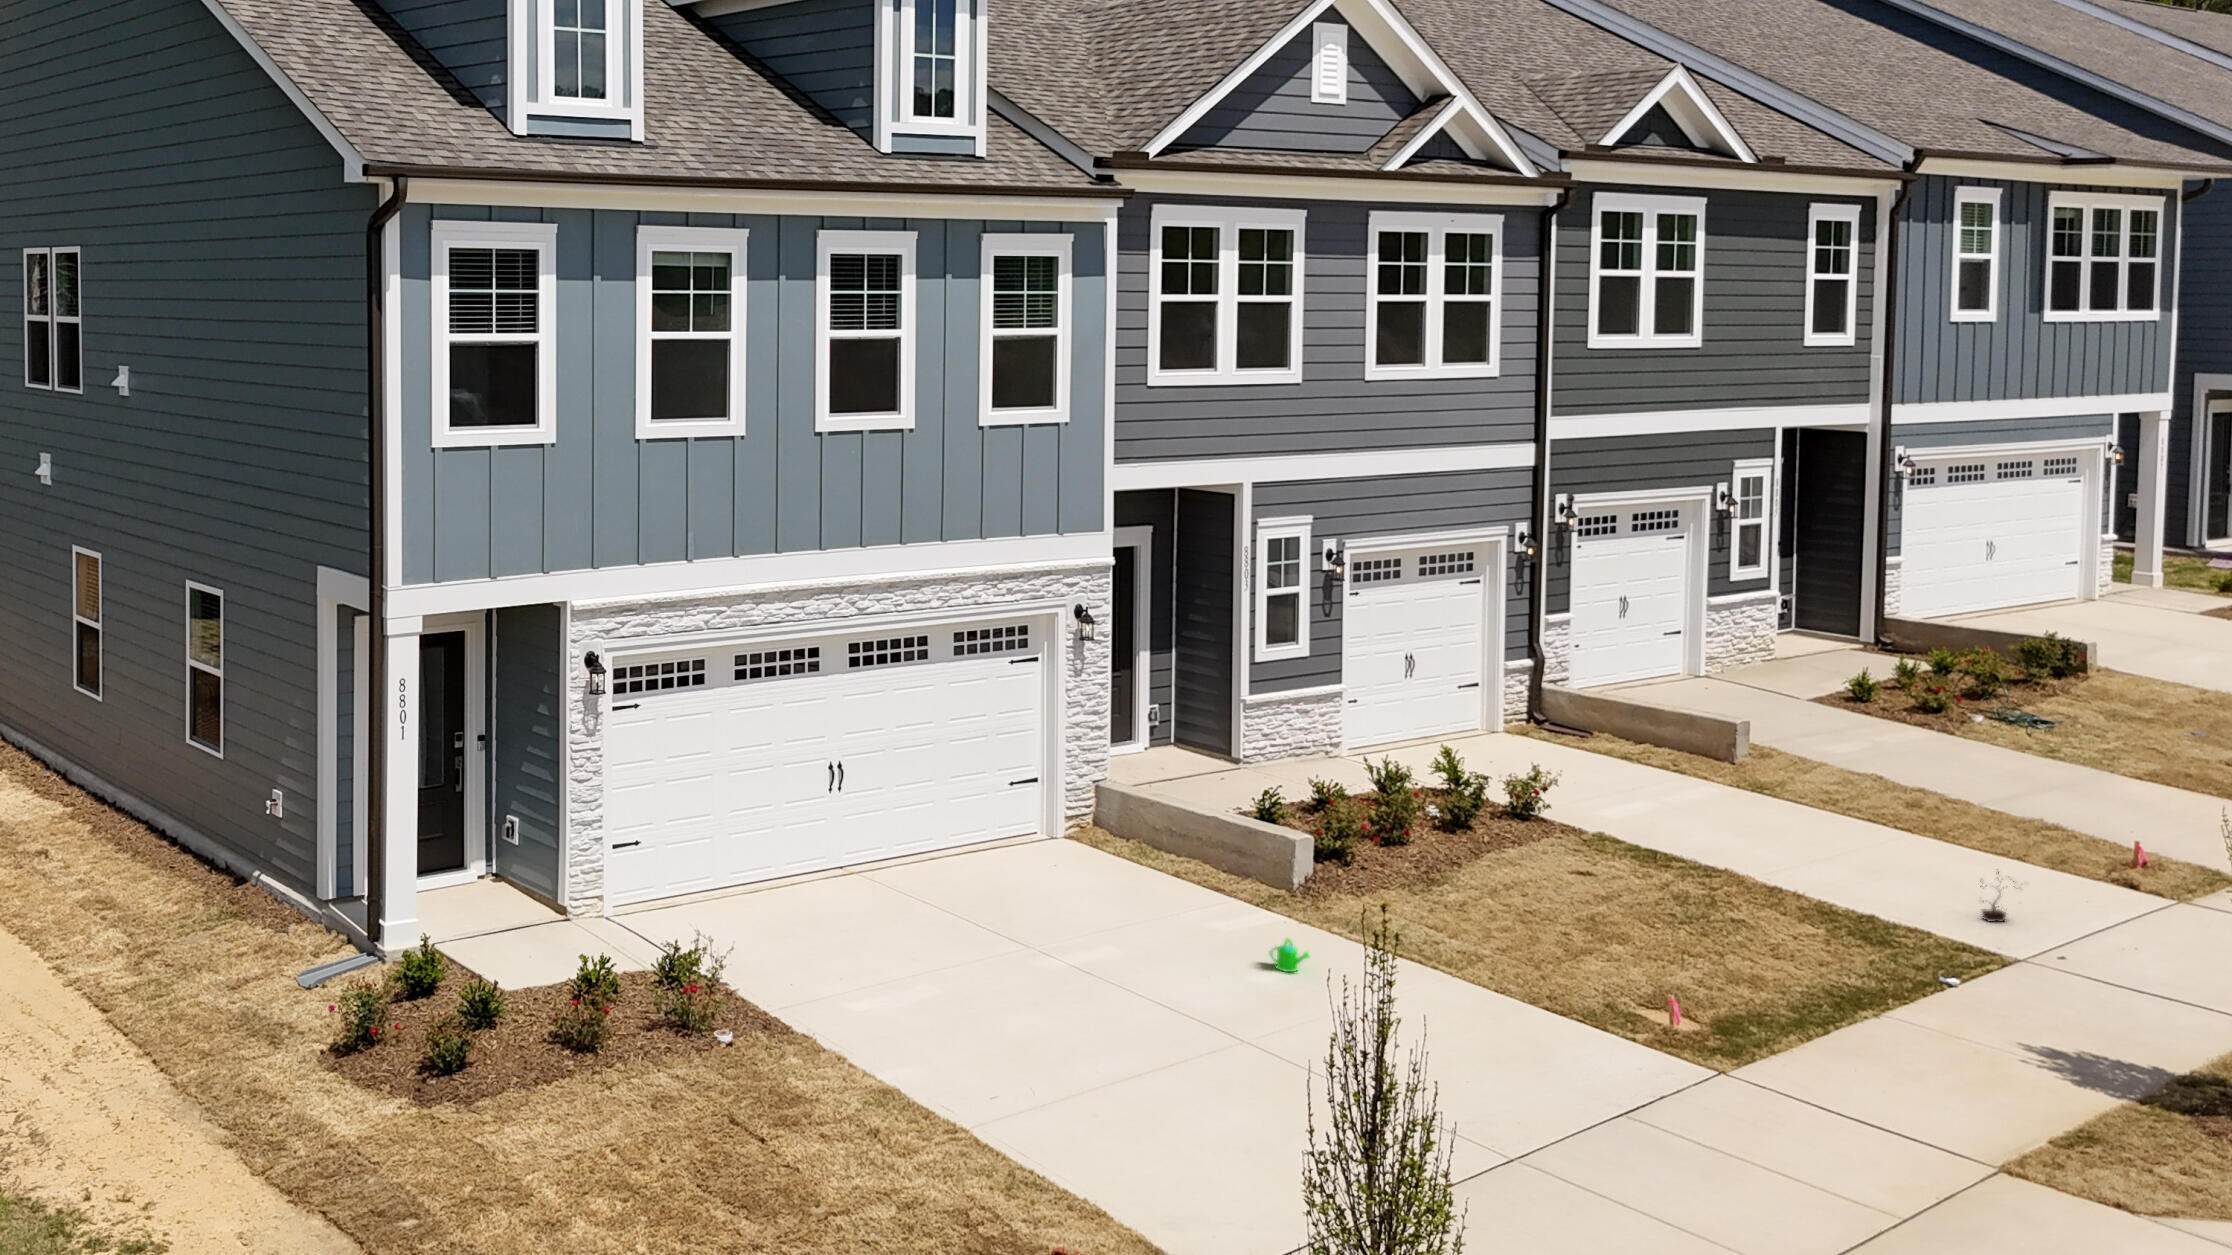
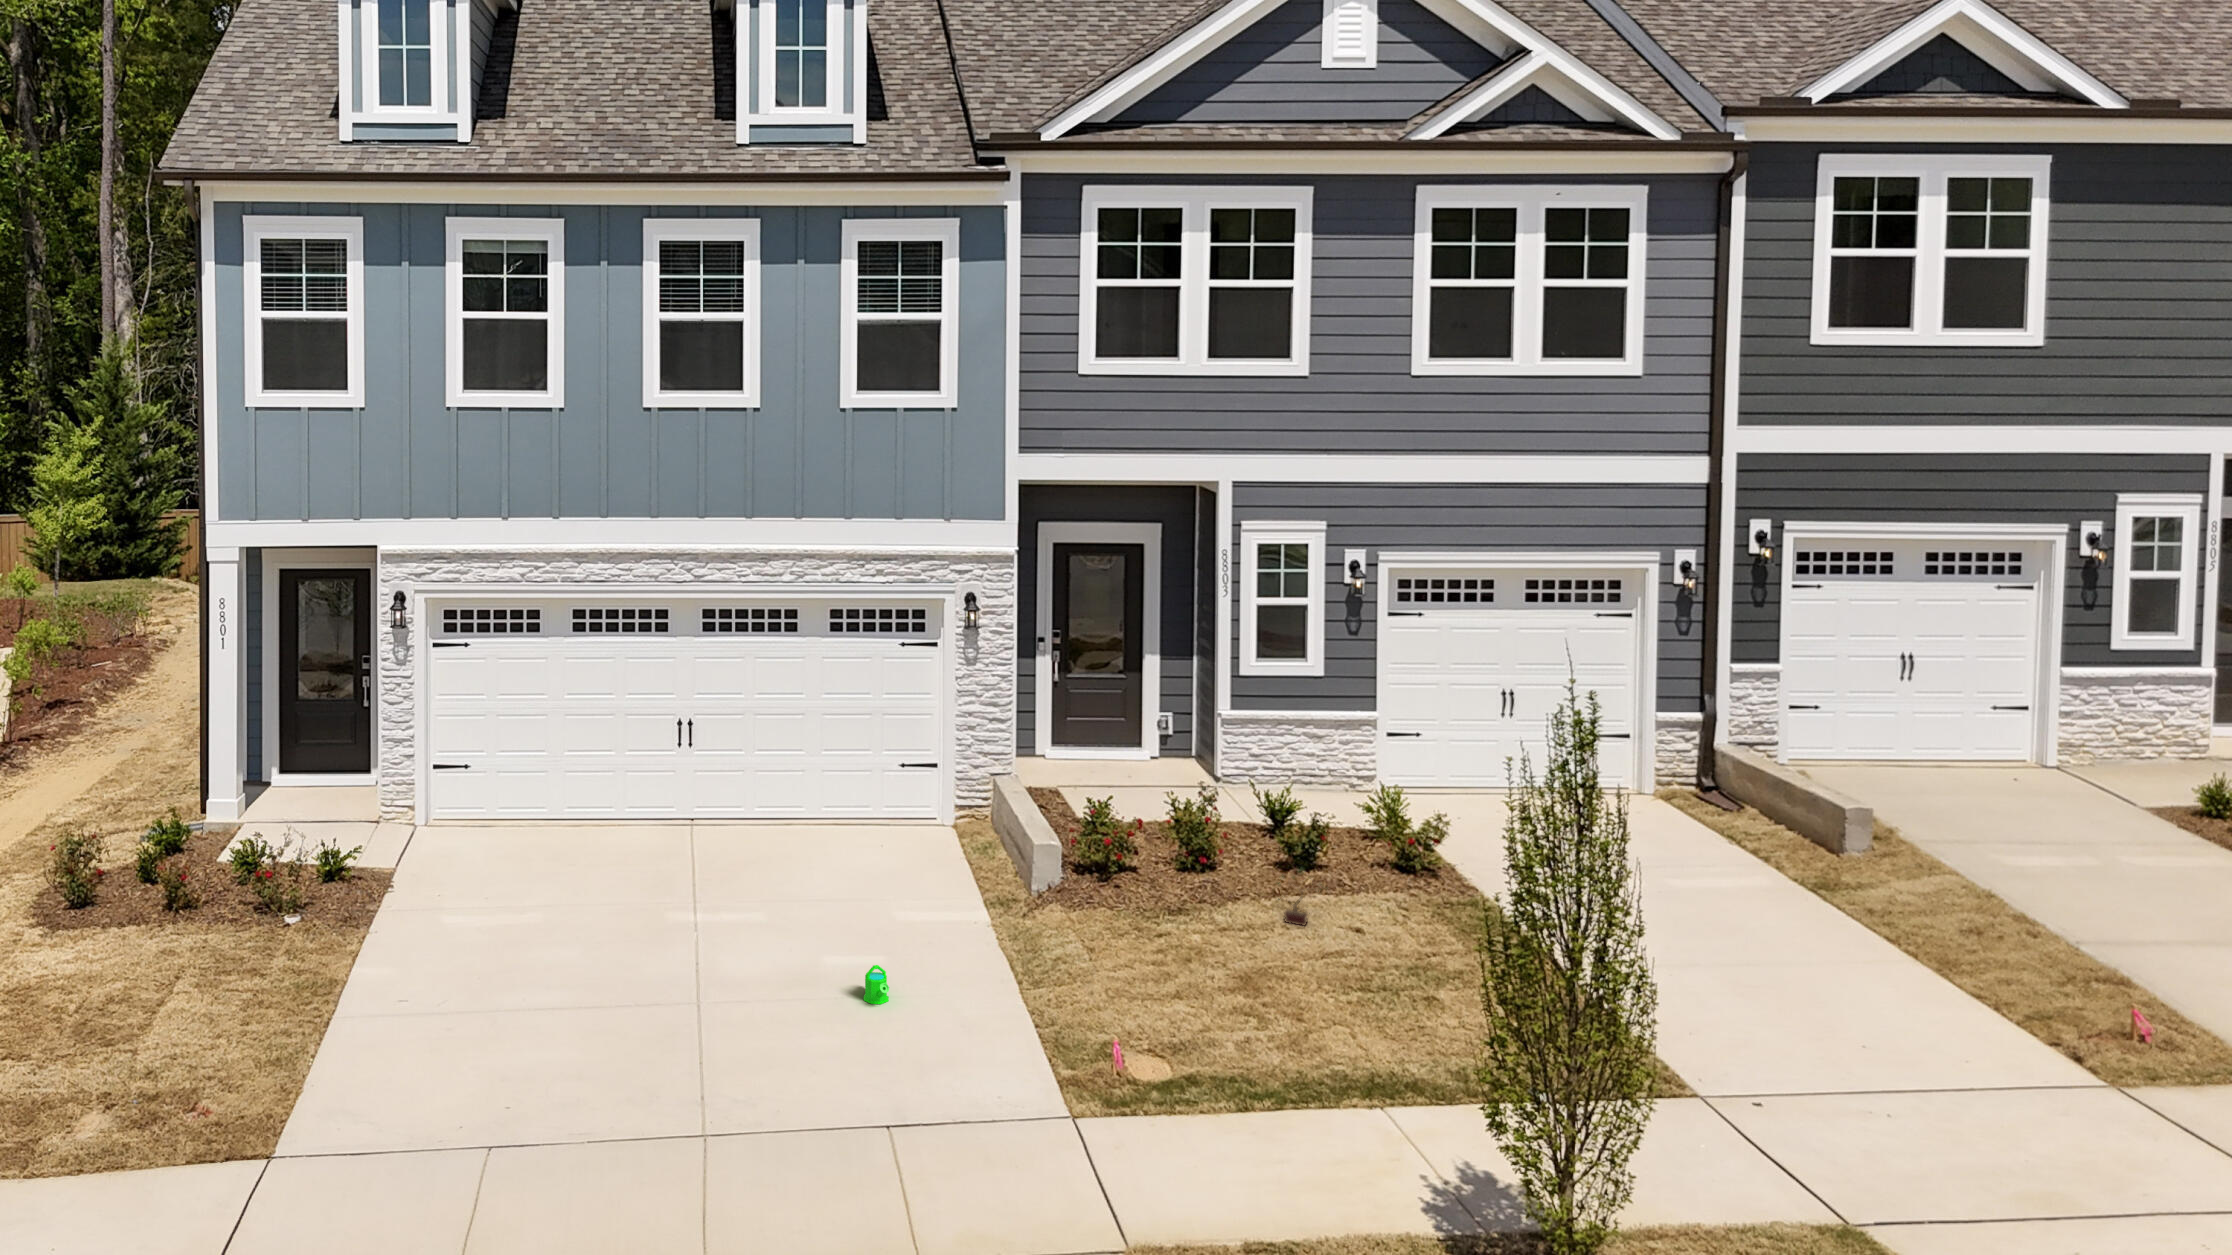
potted plant: present [1980,871,2014,922] -> present [1278,870,1328,925]

